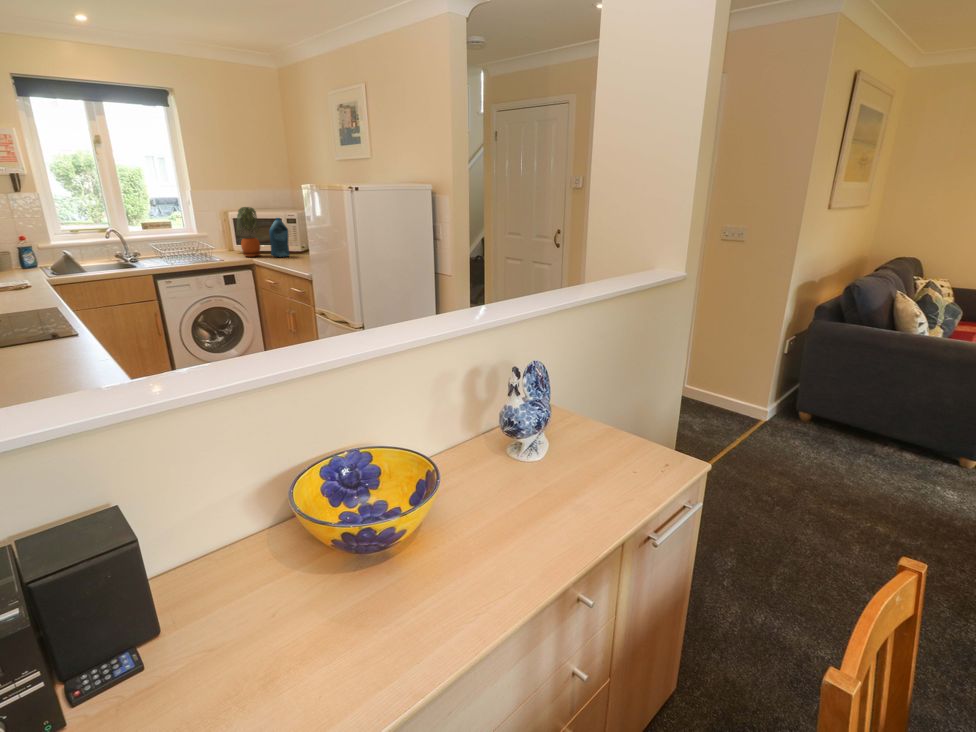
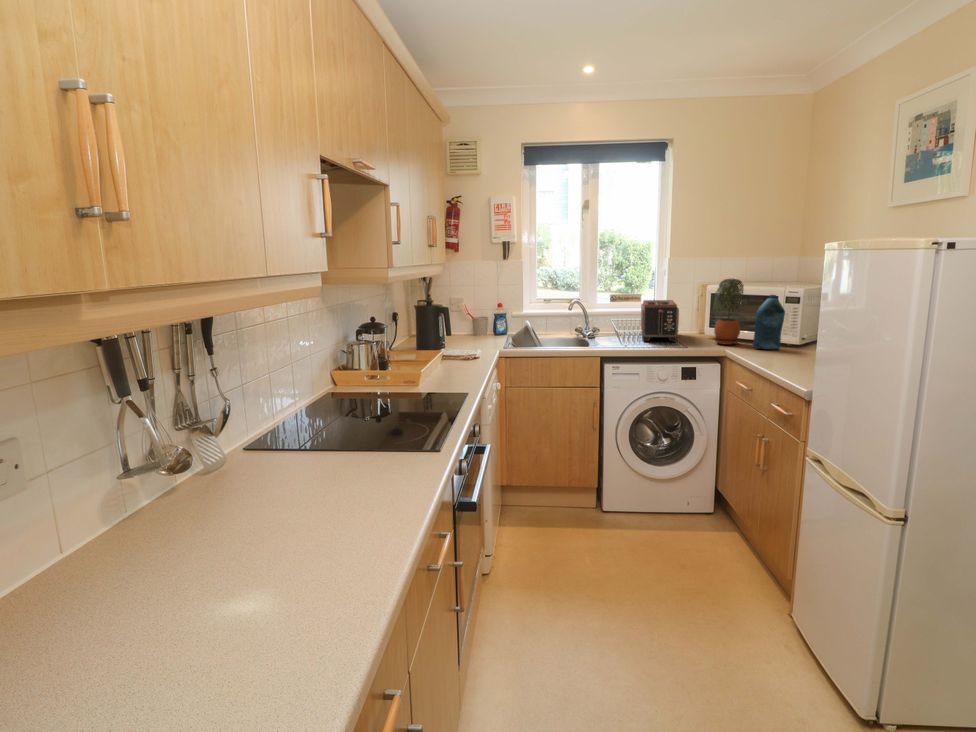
toaster: none [175,226,214,260] -> present [641,300,679,342]

